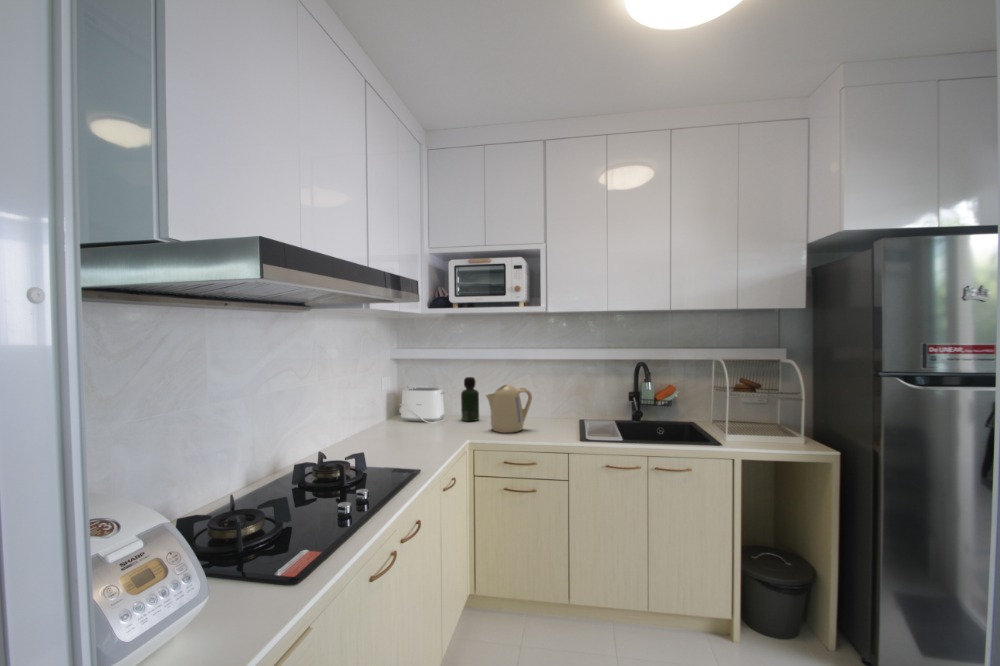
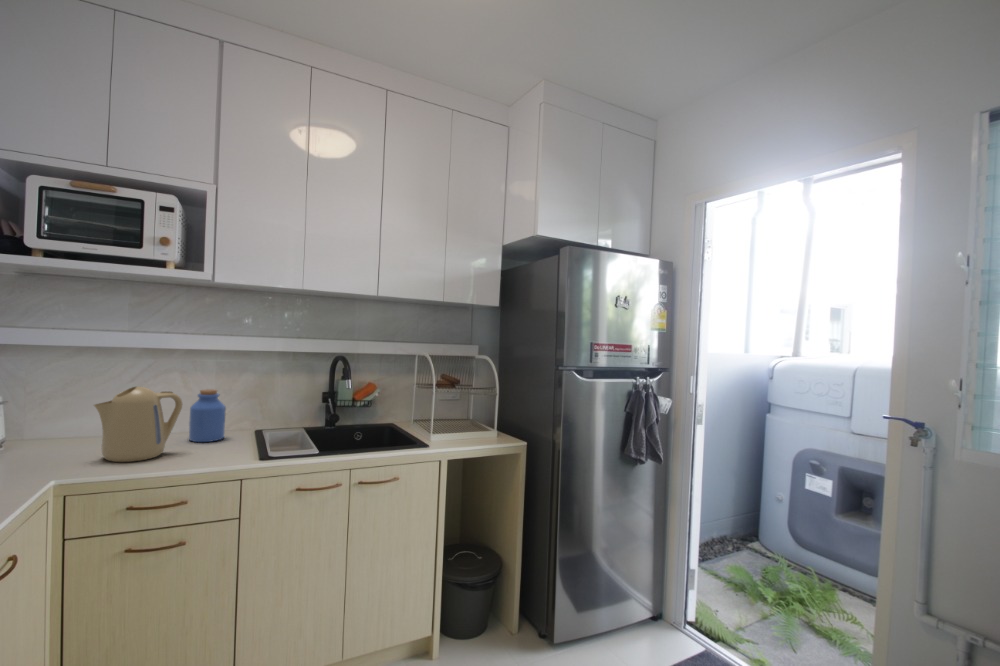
bottle: present [461,377,479,421] -> none [34,376,76,450]
jar: none [538,387,560,424] -> present [189,389,226,442]

